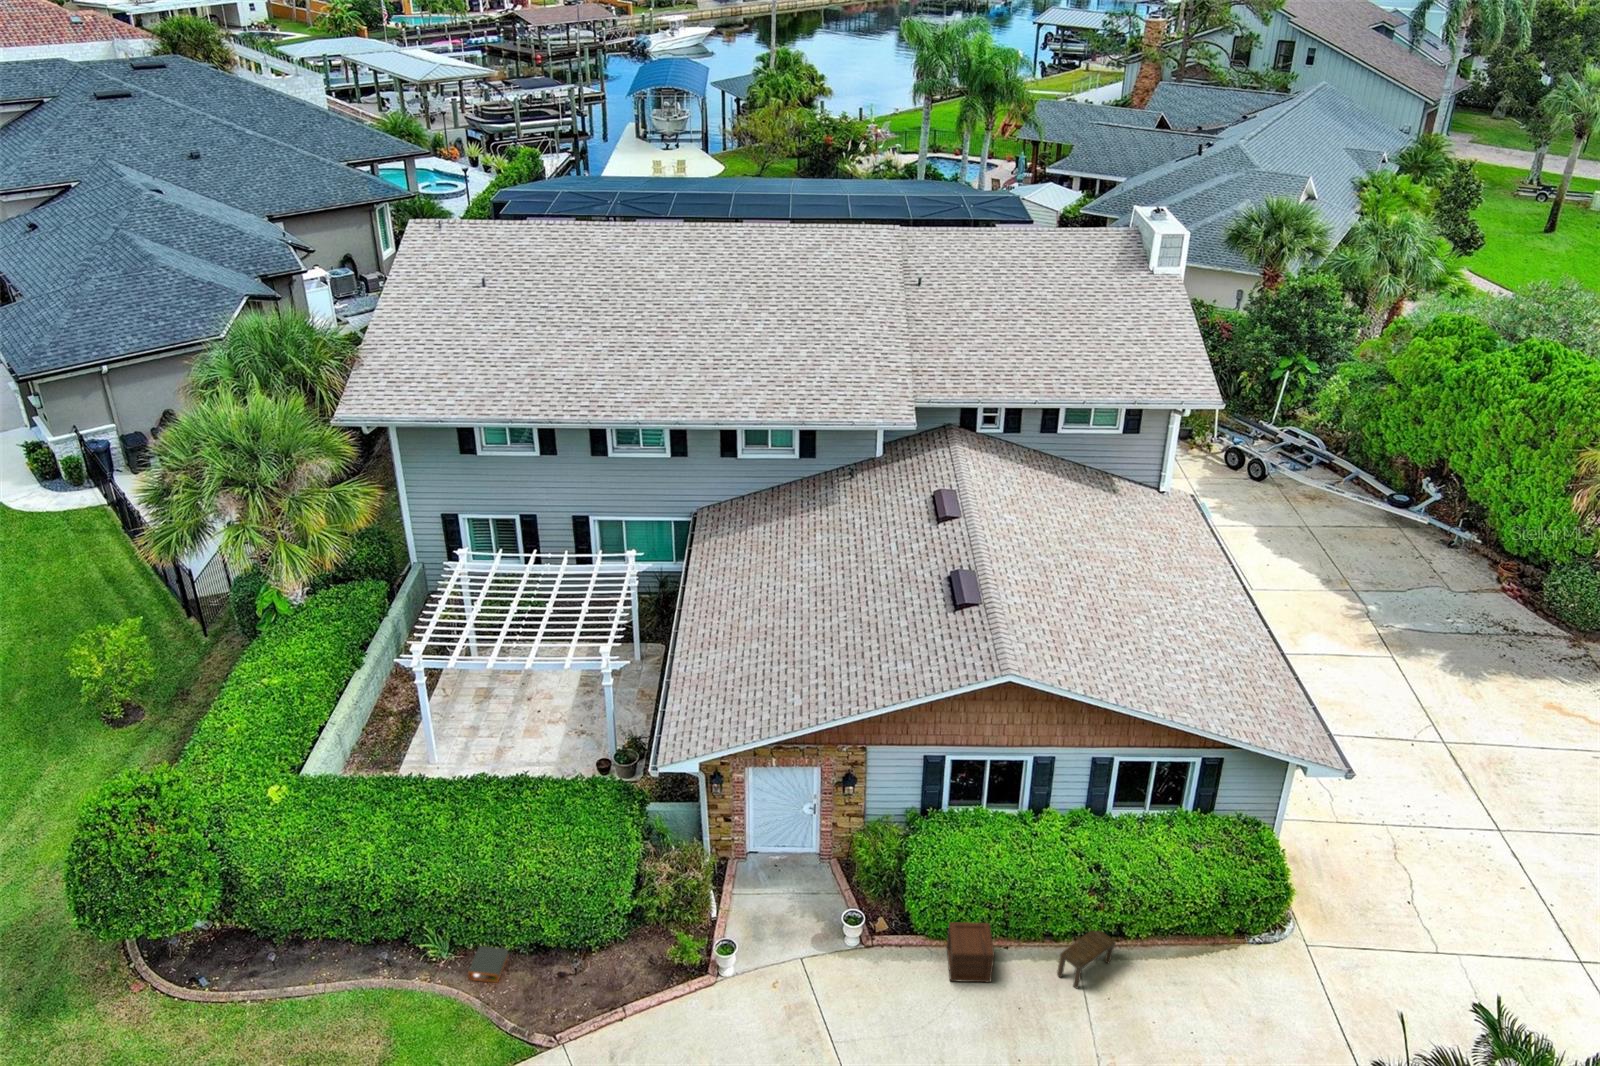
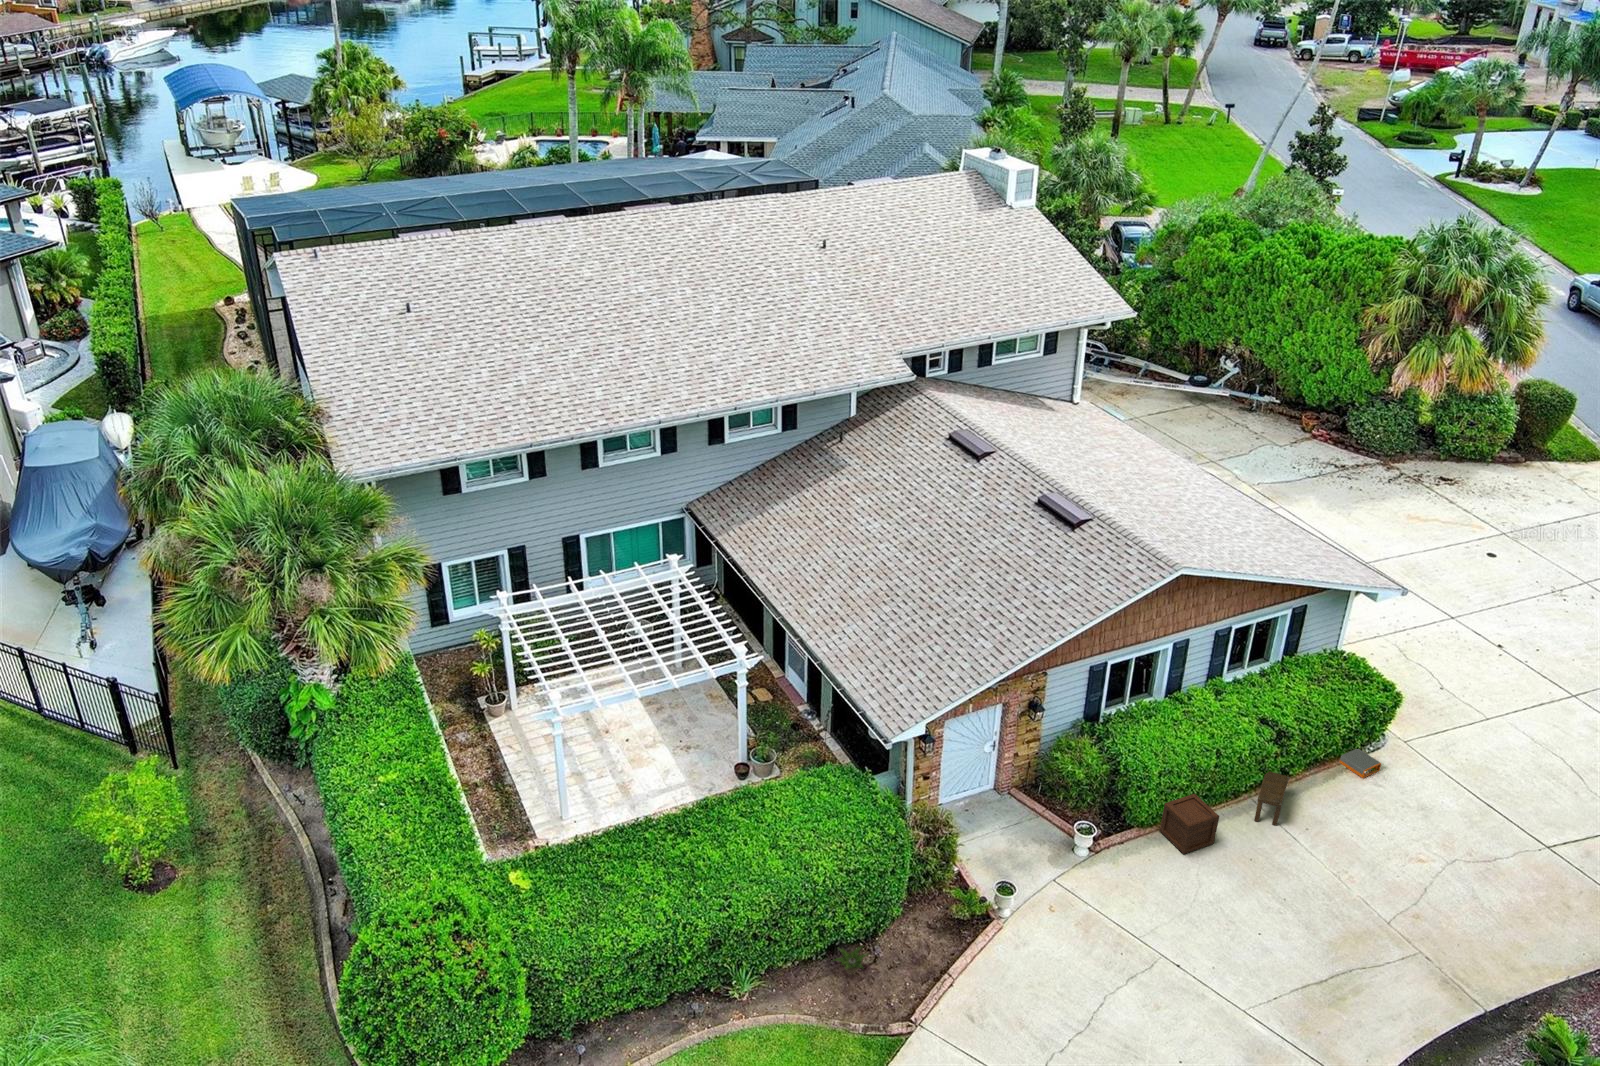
decorative plant: none [530,944,567,975] -> present [834,946,868,975]
storage box: present [468,946,508,983] -> present [1340,749,1381,778]

